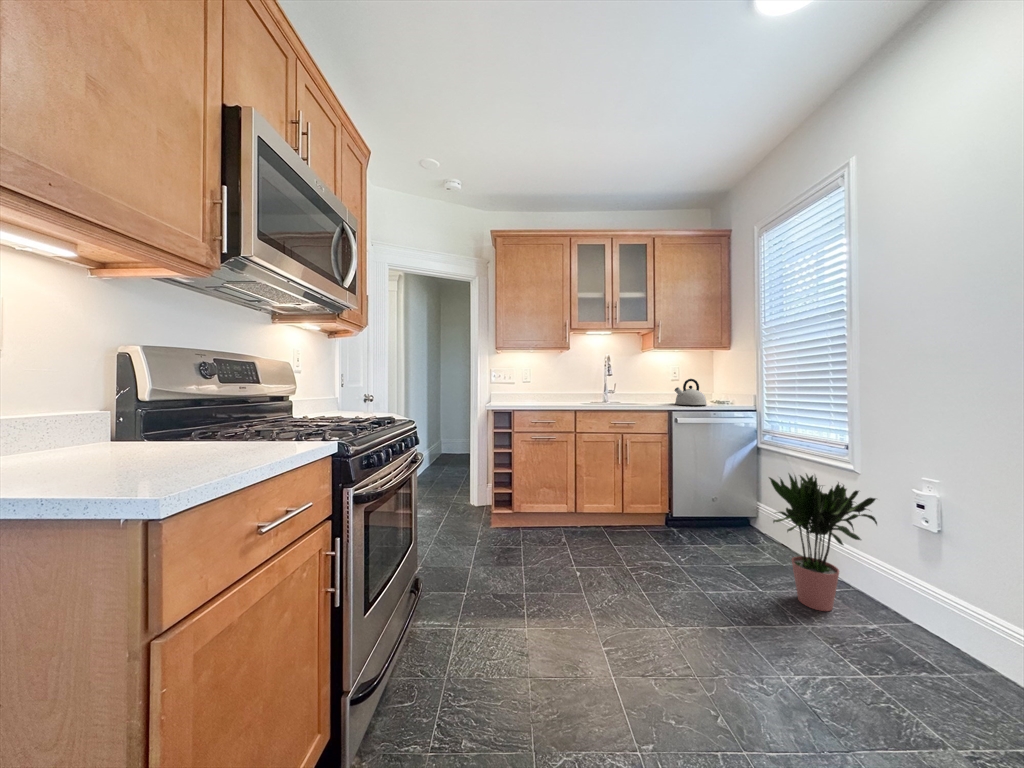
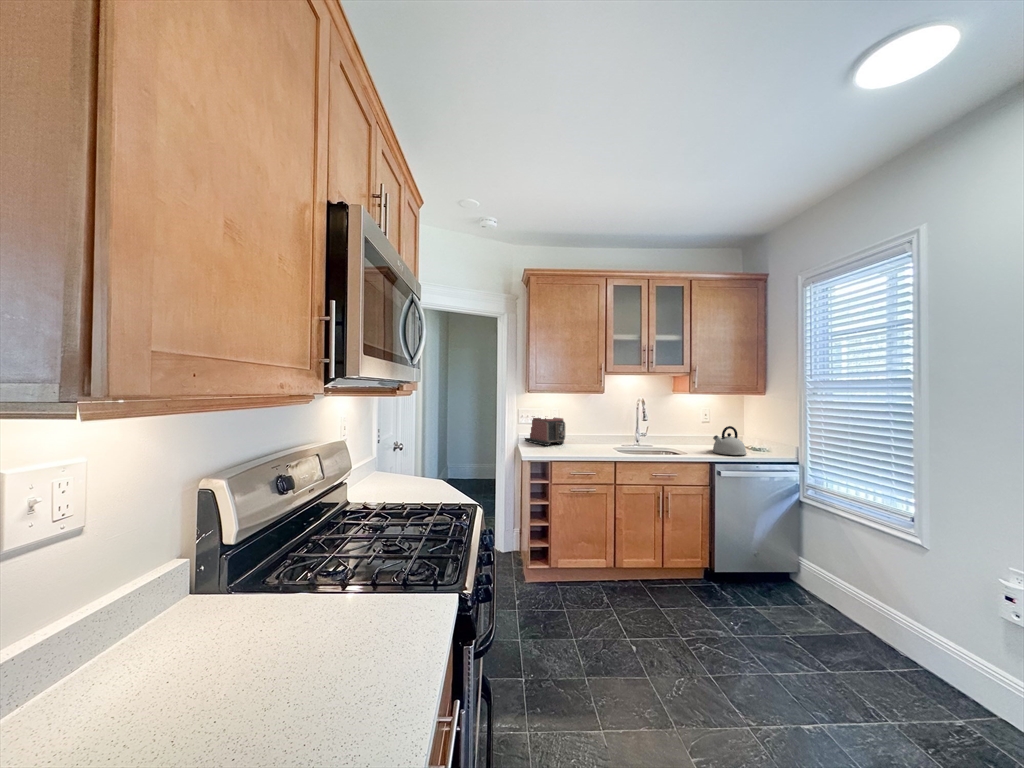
toaster: none [497,376,535,401] -> present [525,416,565,446]
potted plant: present [769,474,877,611] -> none [838,542,968,701]

